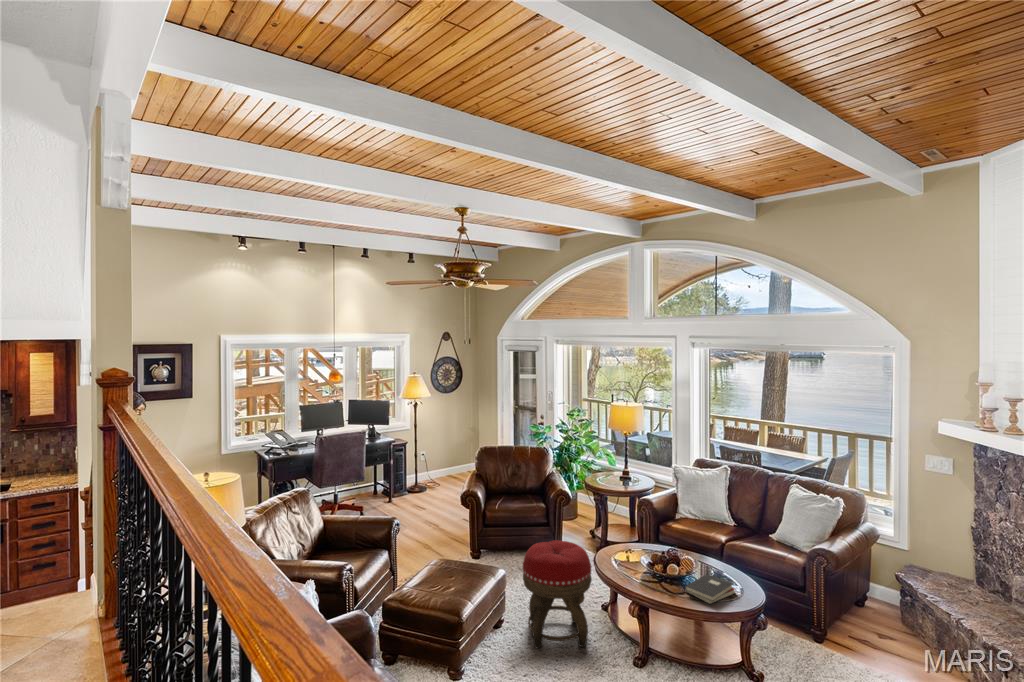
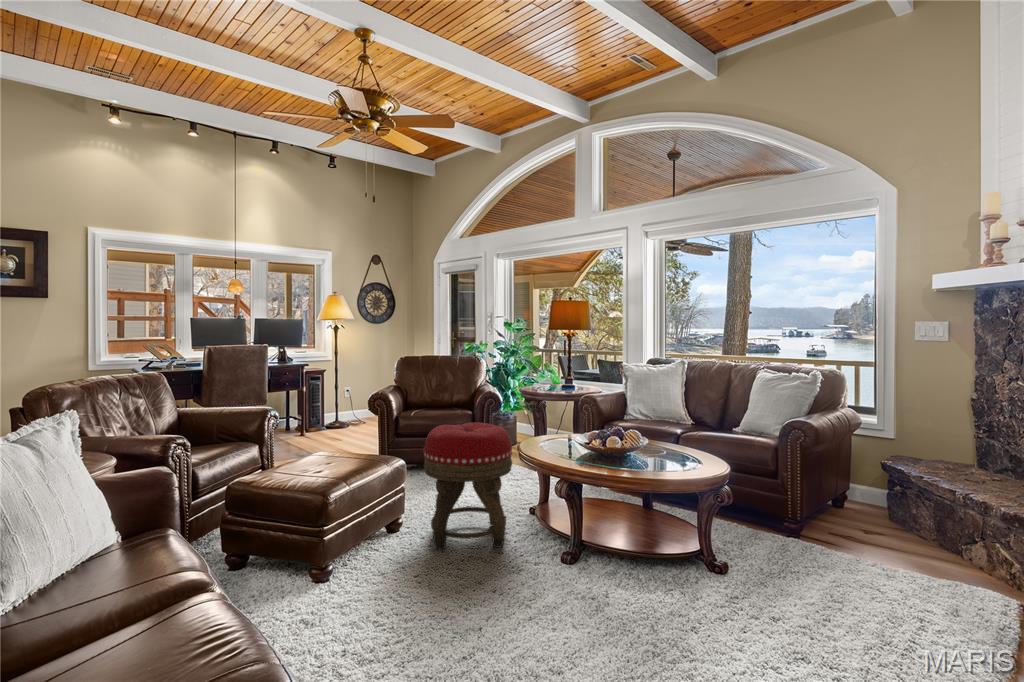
hardback book: present [685,574,735,604] -> none [628,447,693,473]

